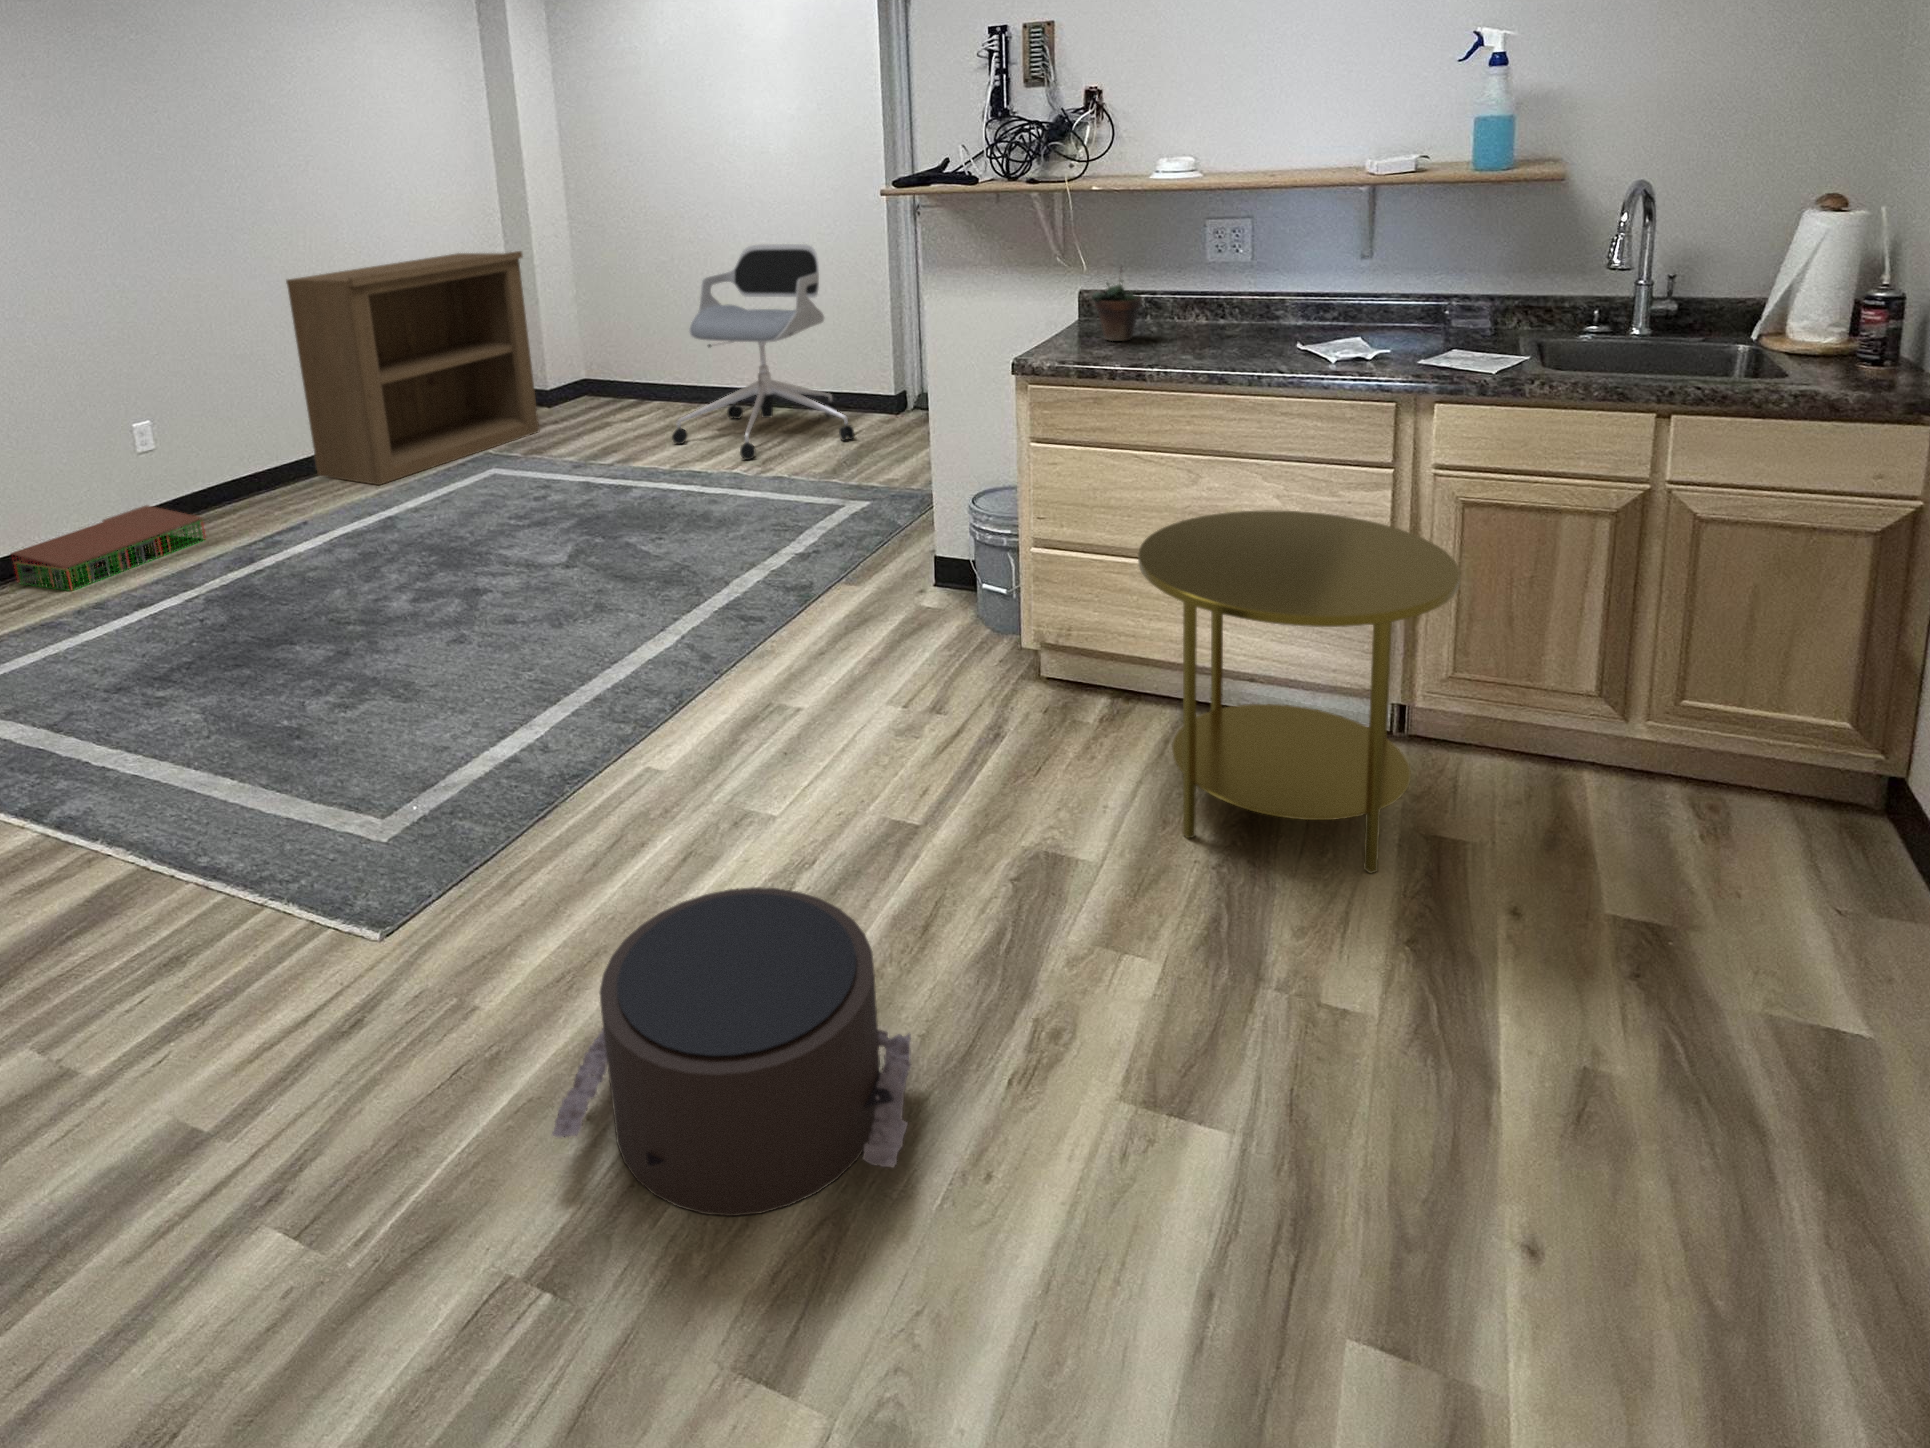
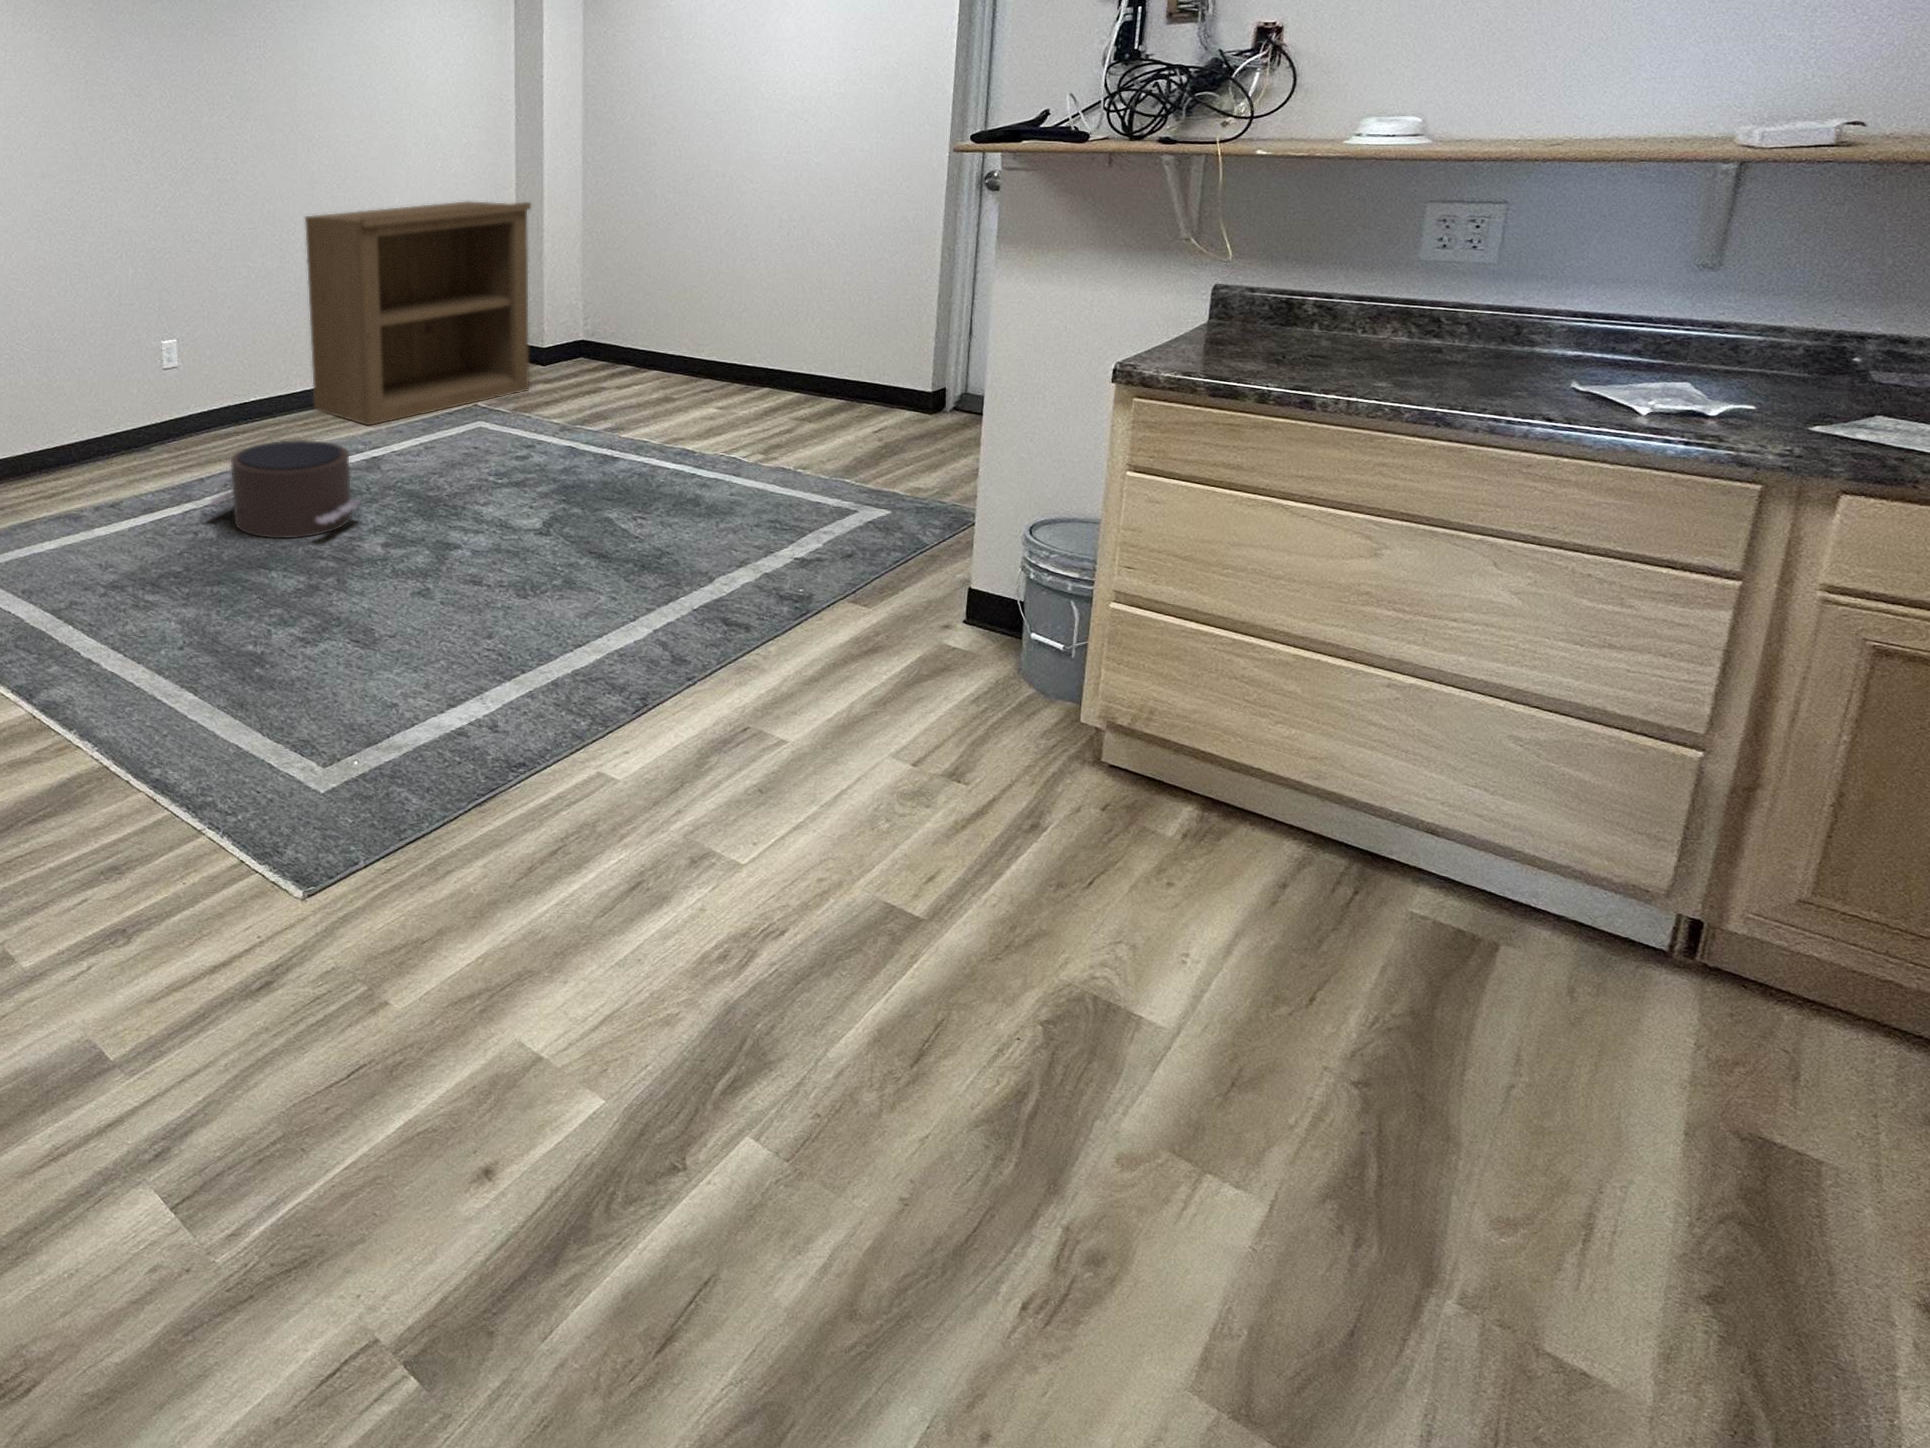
office chair: present [672,244,854,460] -> none [666,210,876,446]
succulent plant: present [1092,269,1141,341] -> none [1237,253,1314,353]
storage bin: present [11,505,206,590] -> none [49,418,209,489]
side table: present [1138,510,1460,873] -> none [1283,601,1880,1168]
pouf: present [552,887,911,1216] -> present [210,440,360,538]

